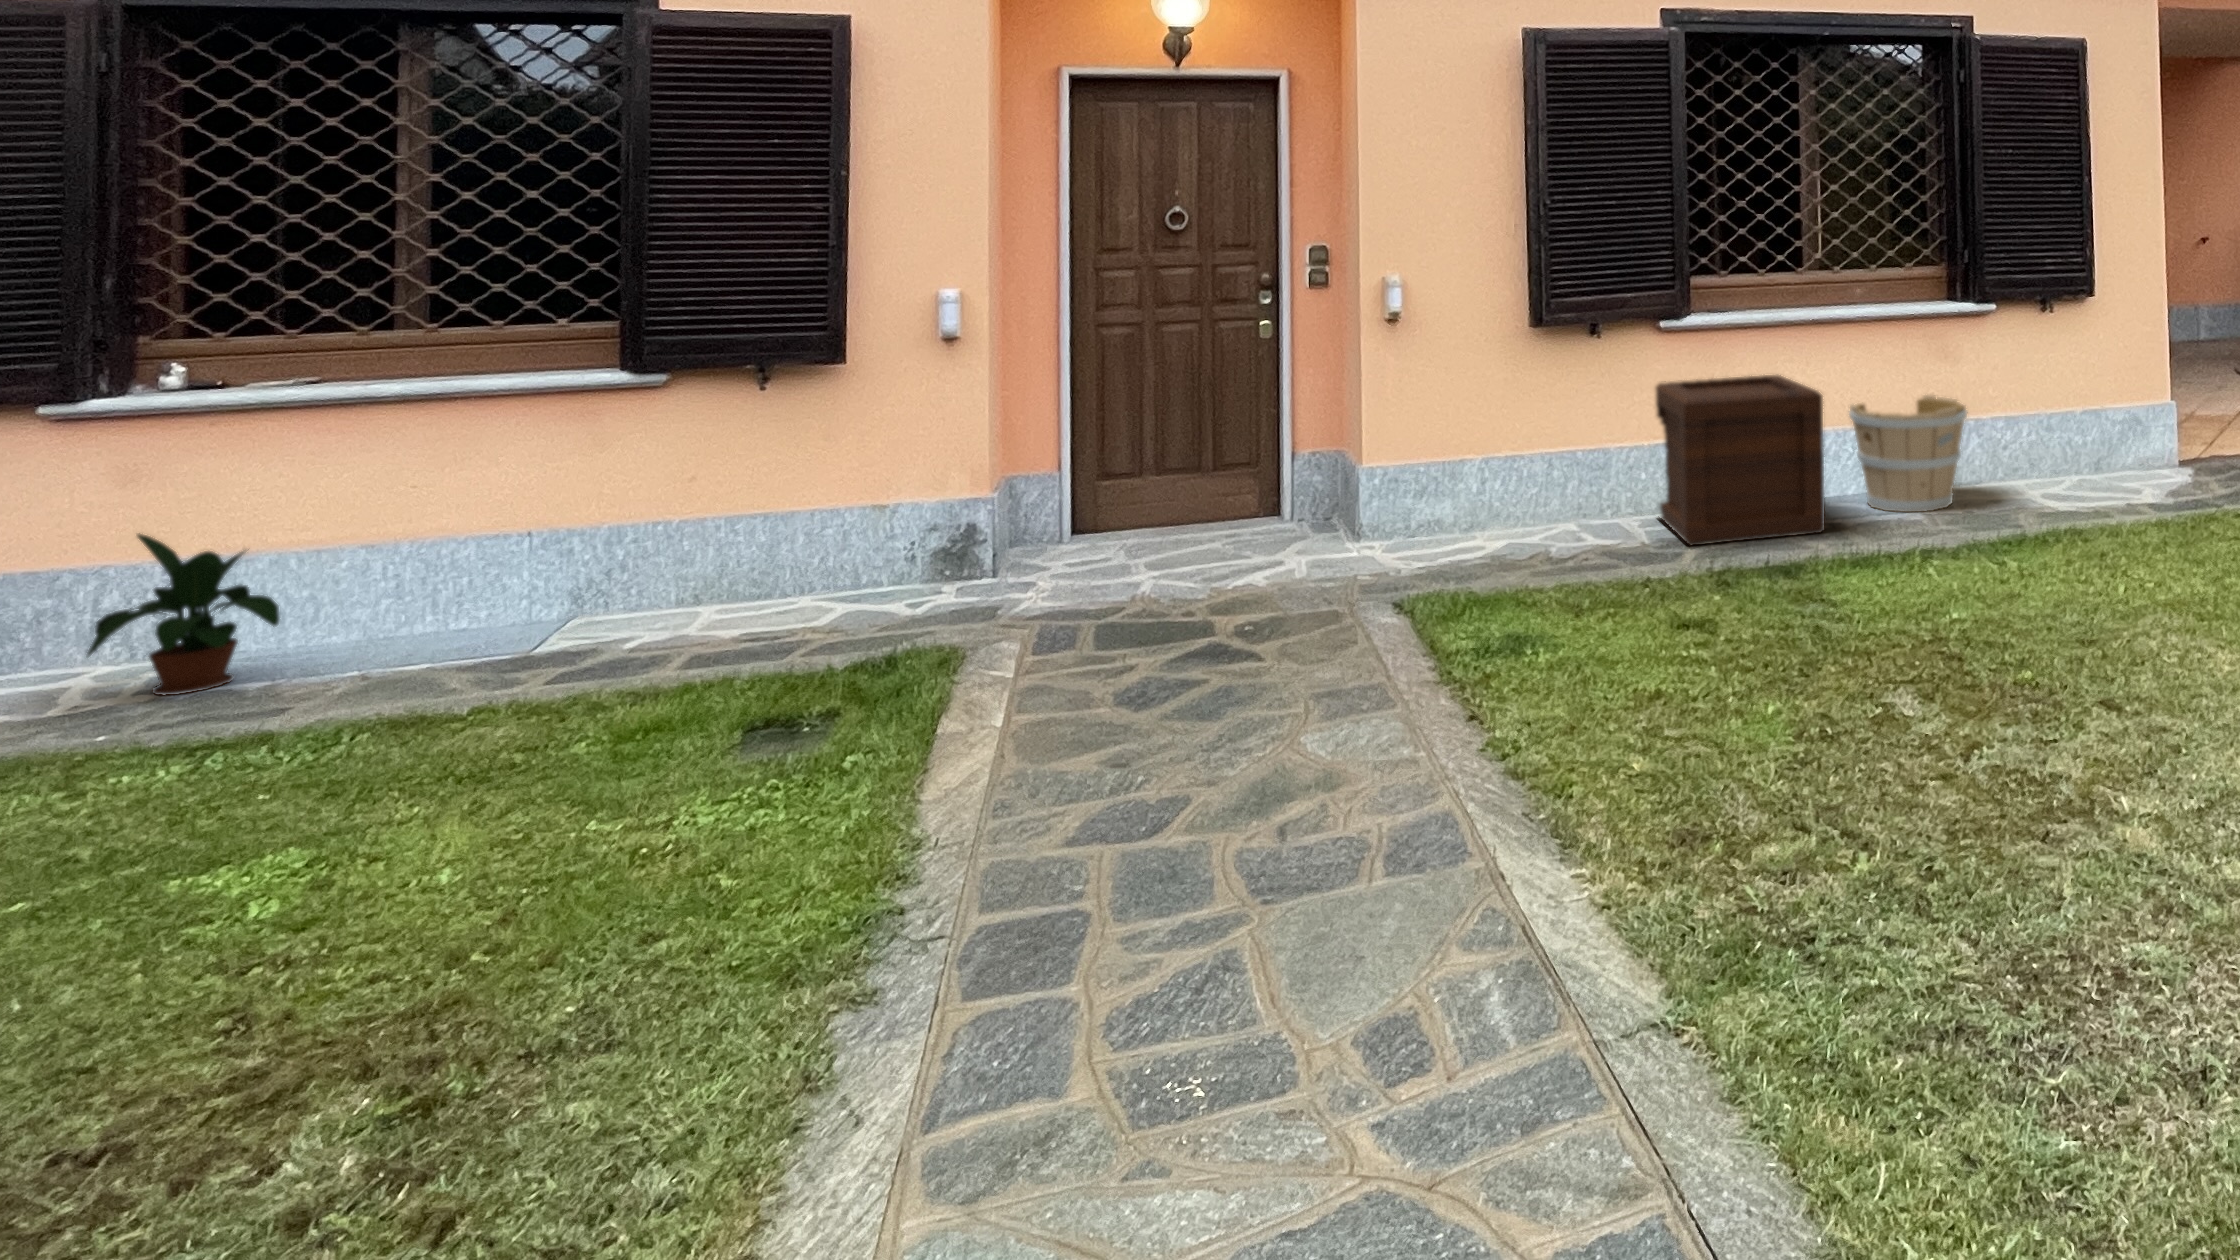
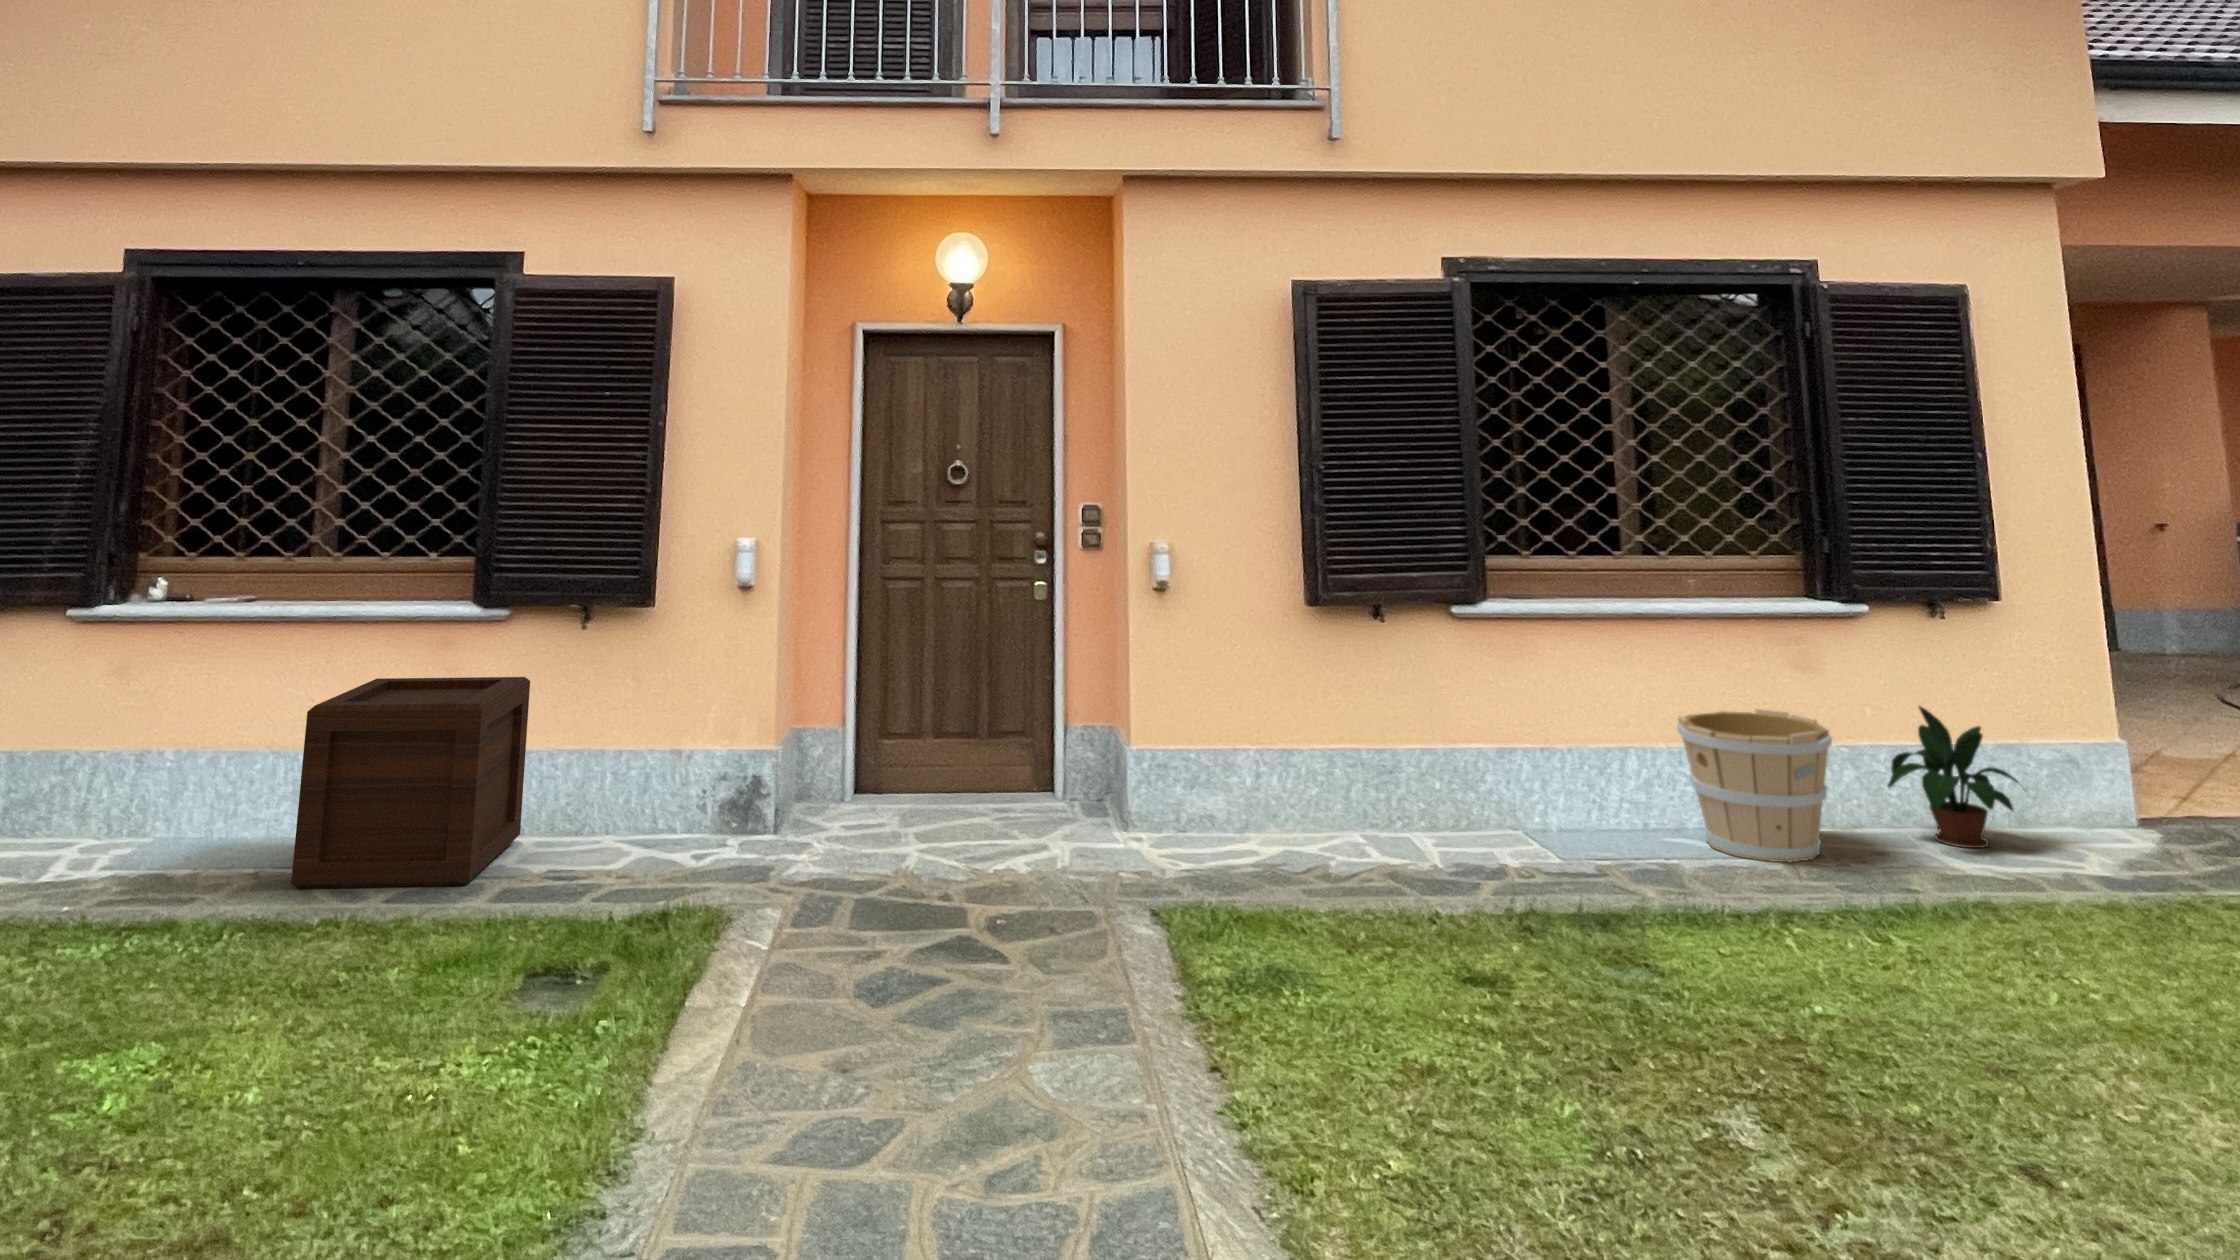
wooden crate: present [1656,375,1825,546] -> present [291,677,530,889]
potted plant: present [87,533,280,695] -> present [1888,707,2018,848]

